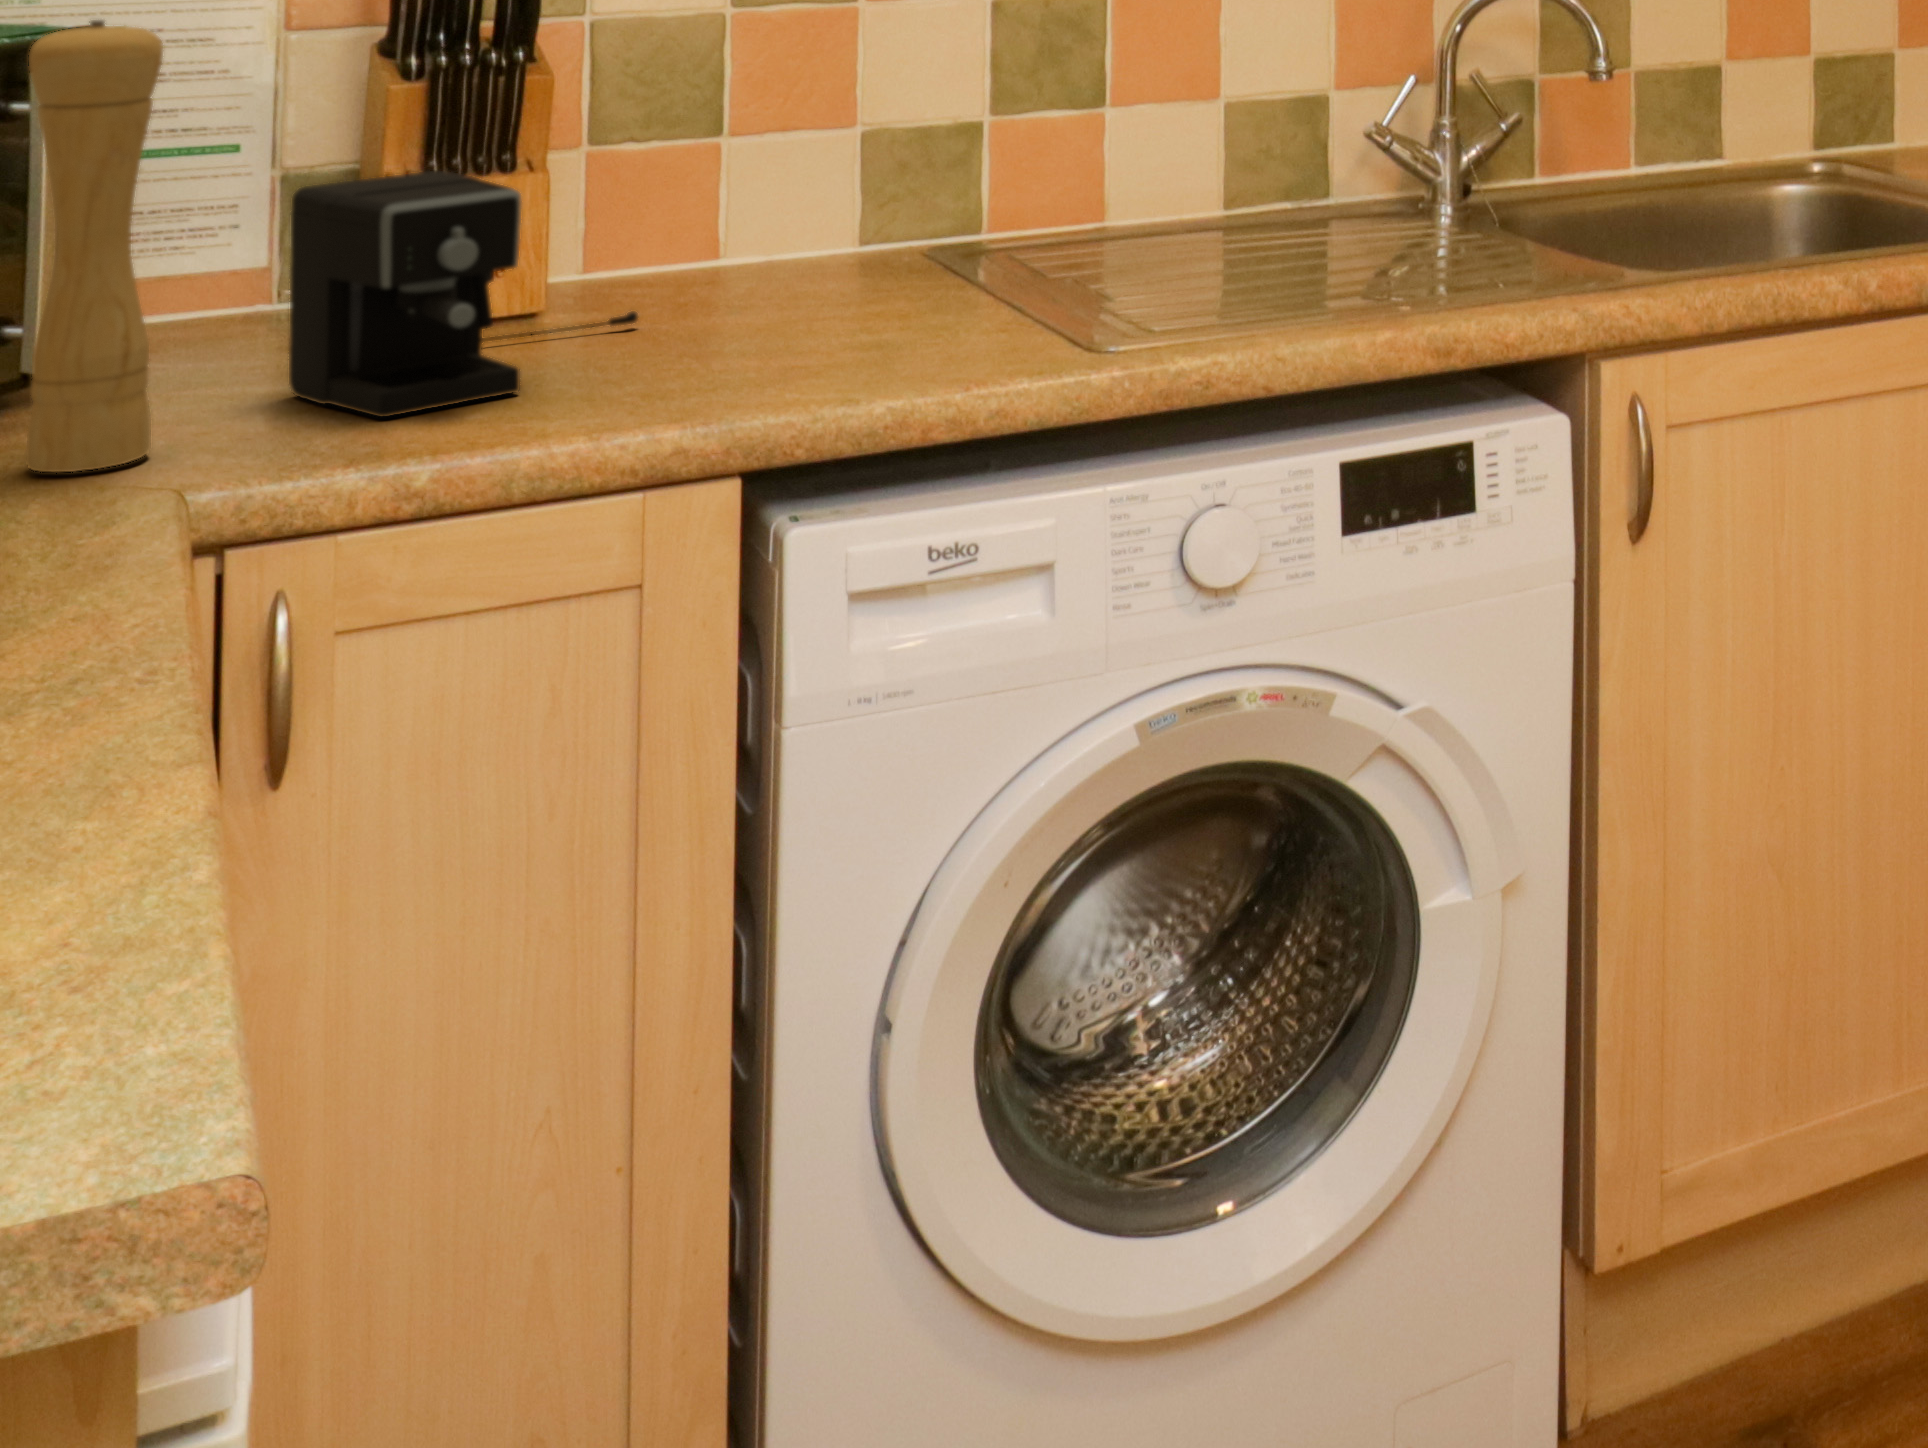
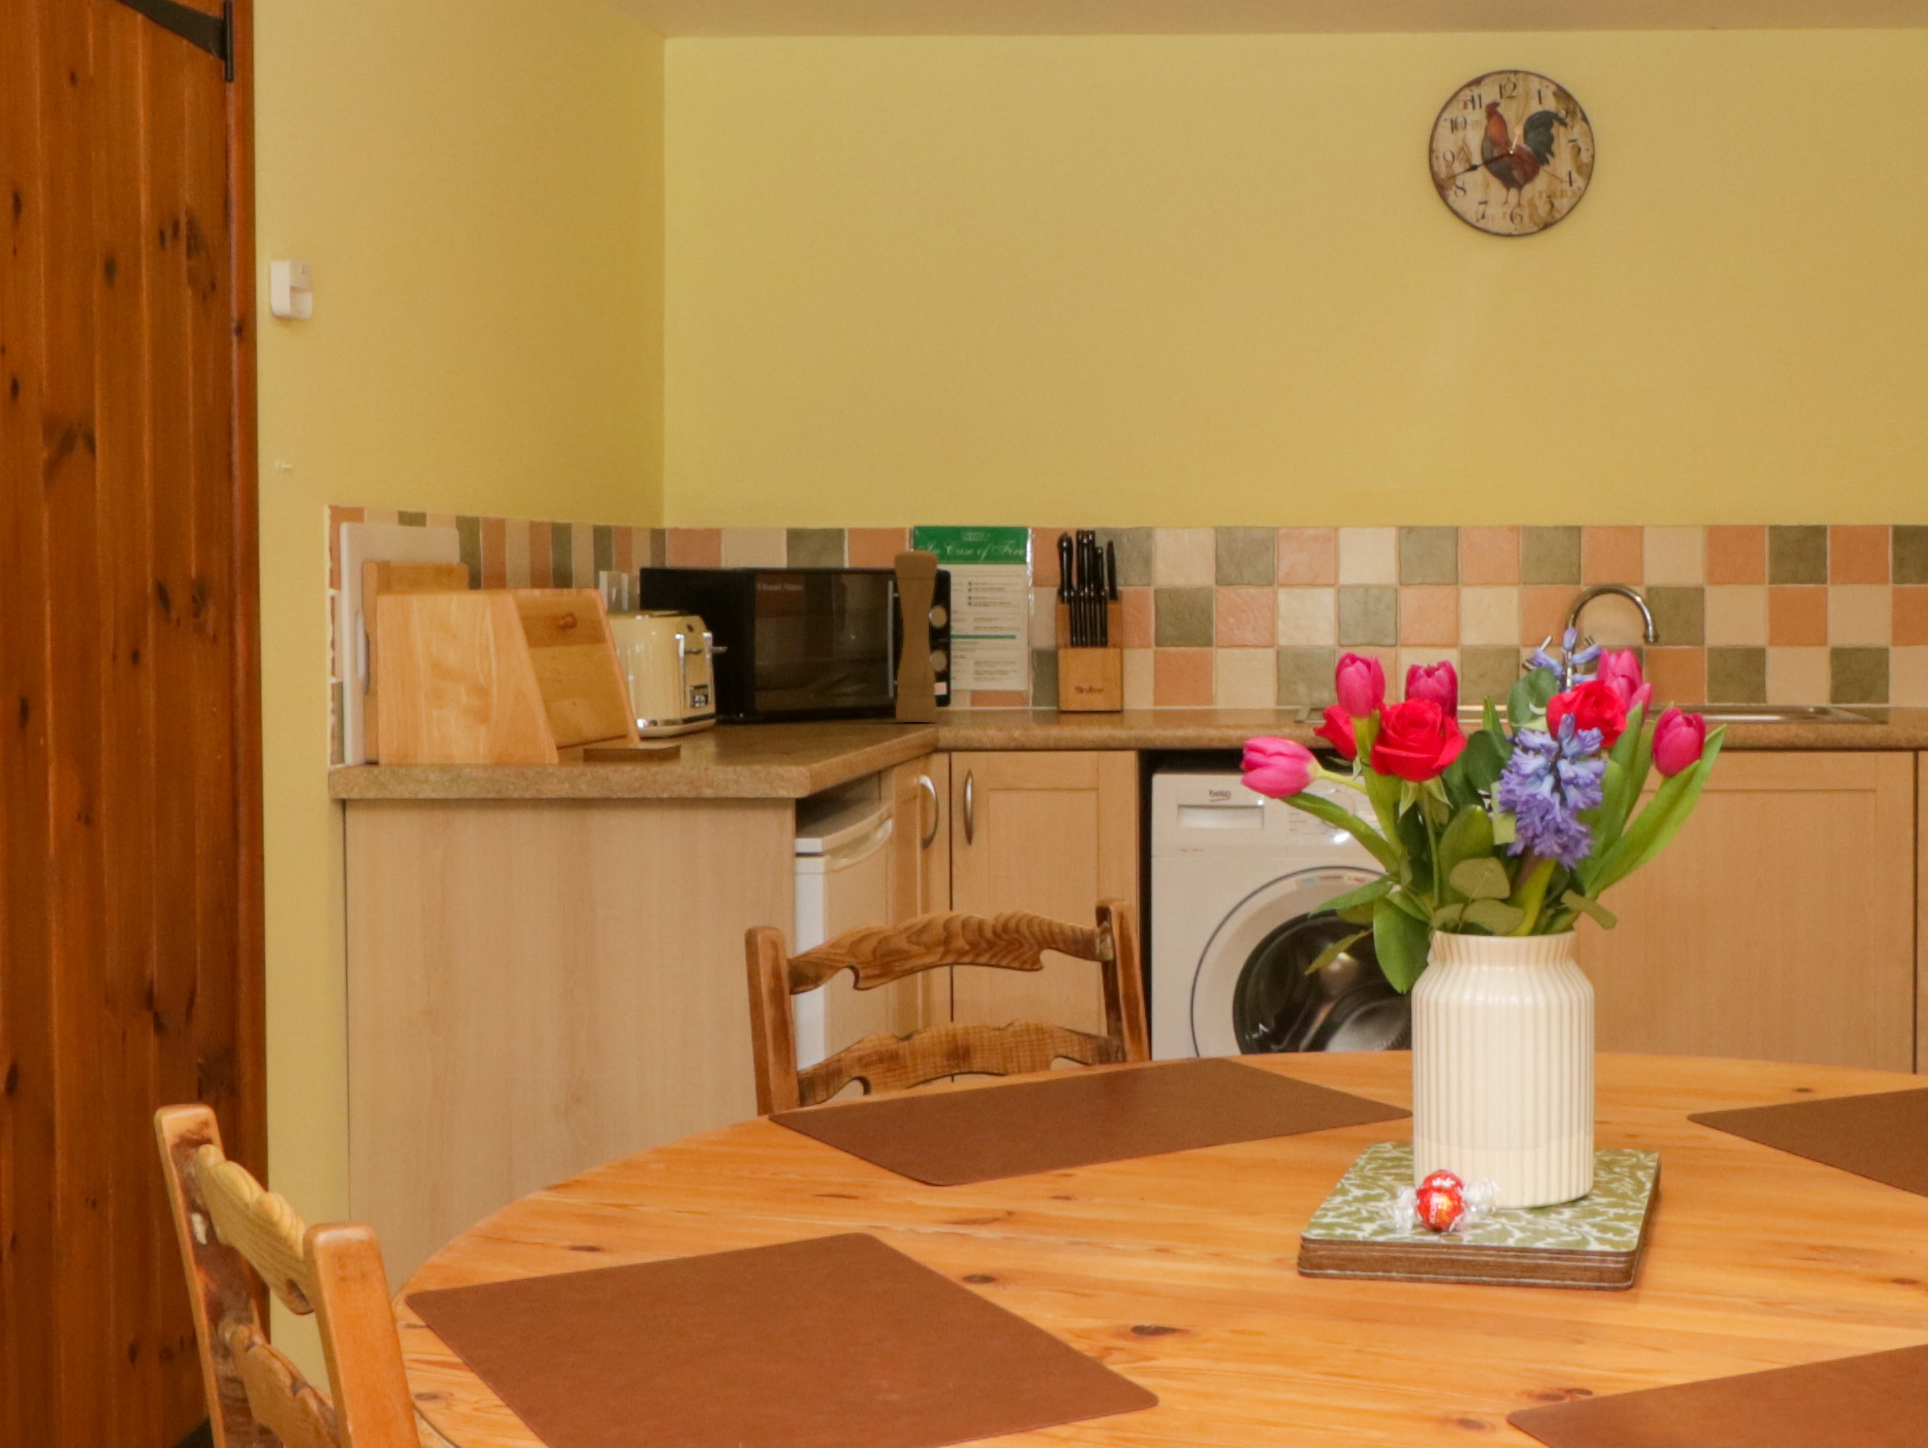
coffee maker: present [289,171,638,417] -> none [999,631,1147,721]

